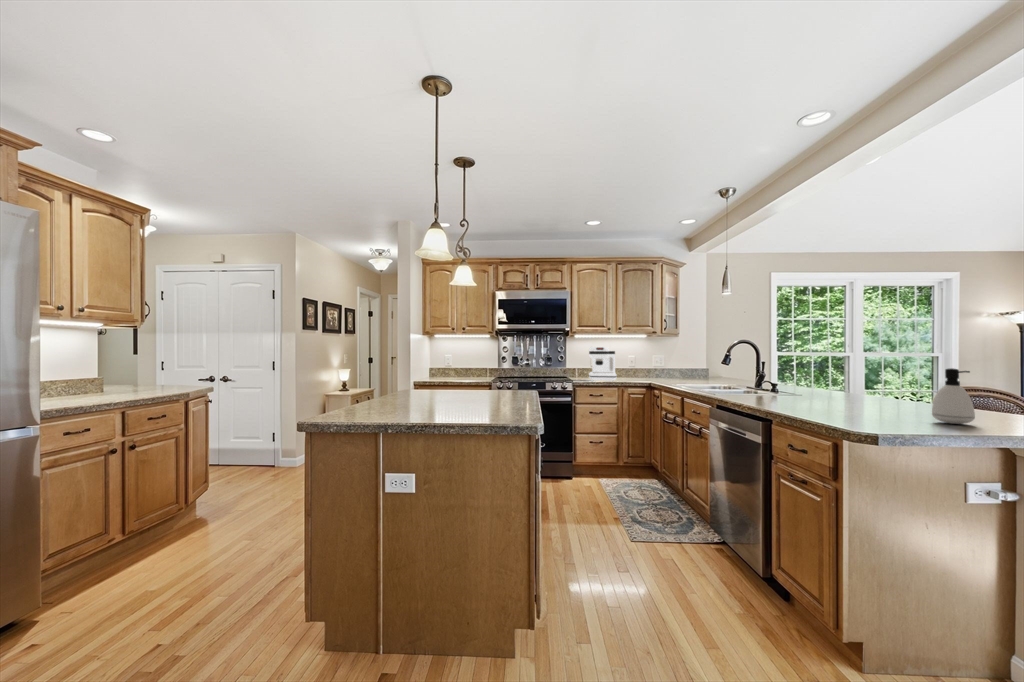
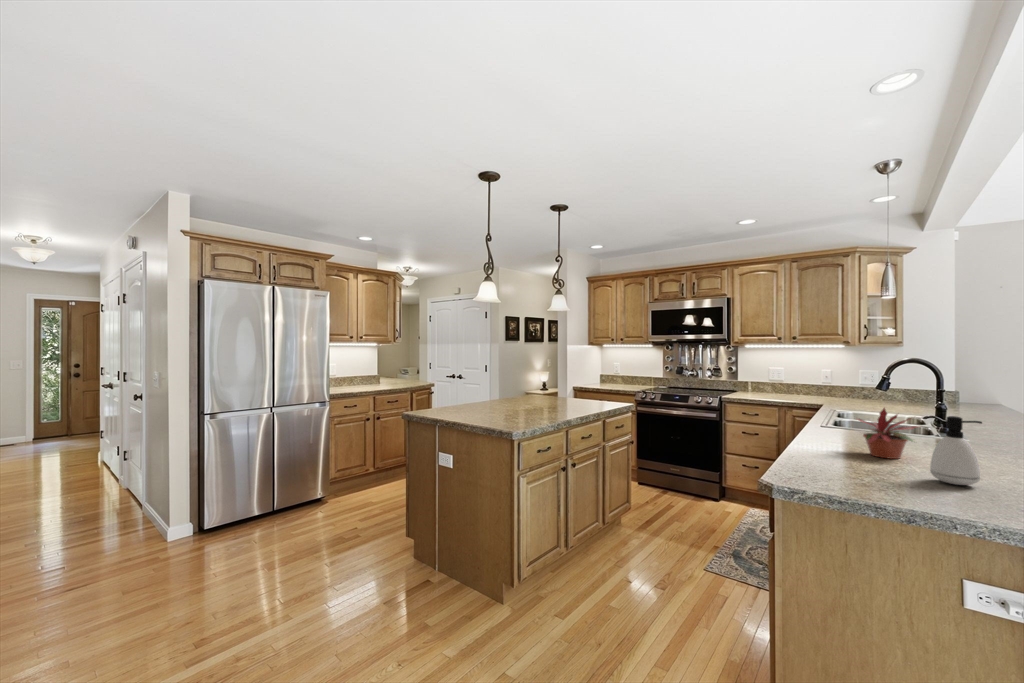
coffee maker: present [589,347,617,381] -> none [743,360,781,400]
potted plant: none [810,368,878,412] -> present [858,408,916,459]

